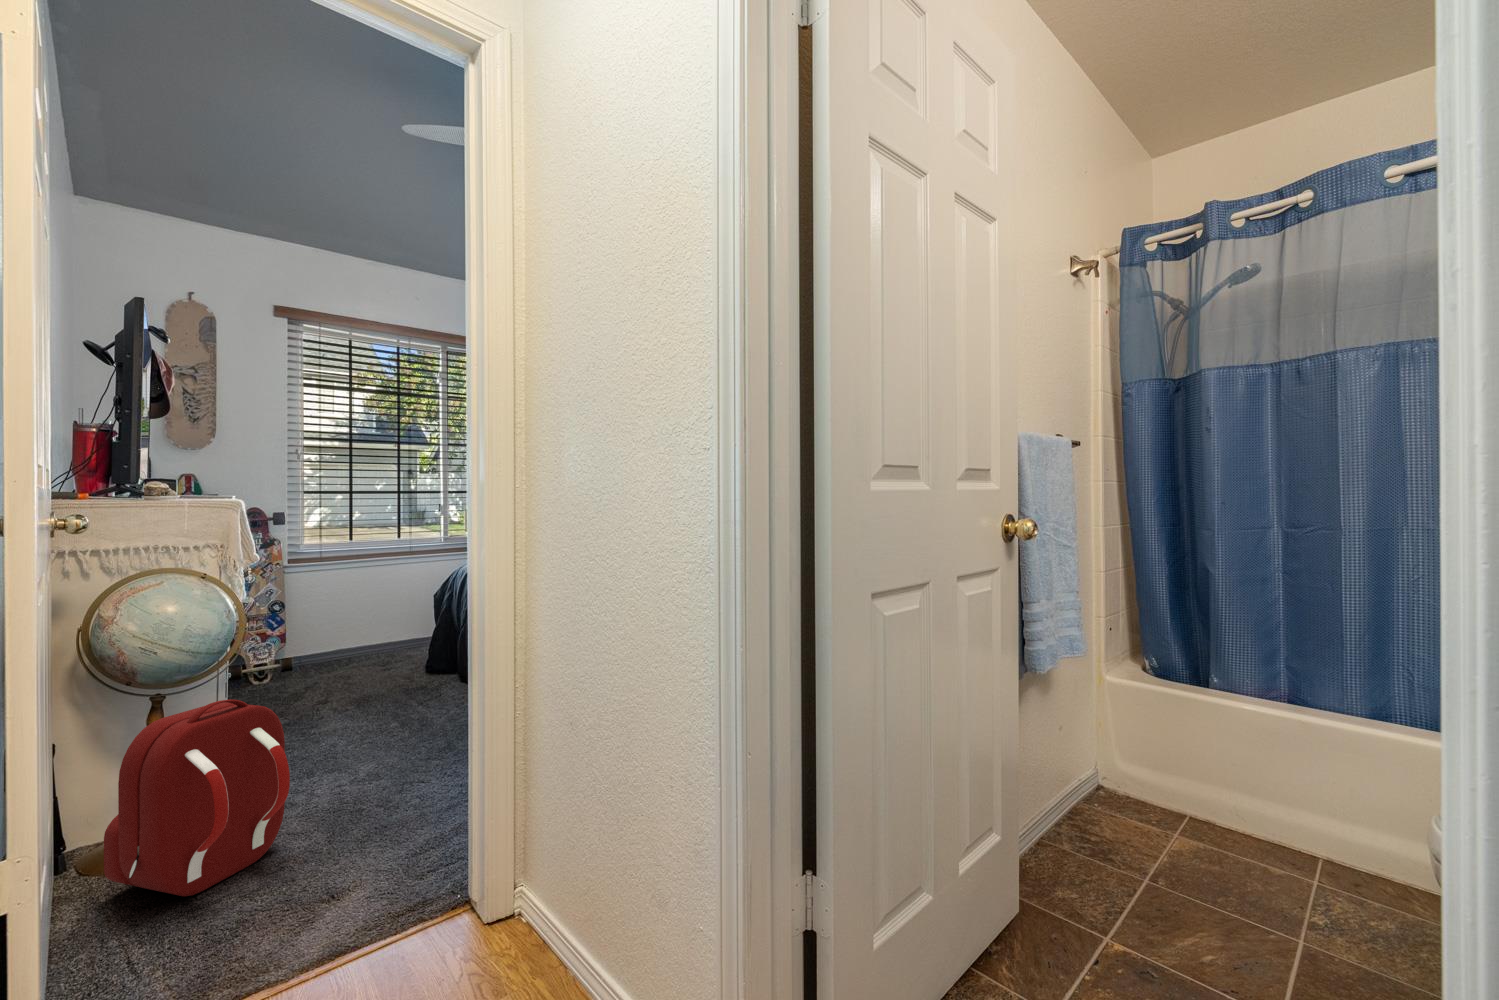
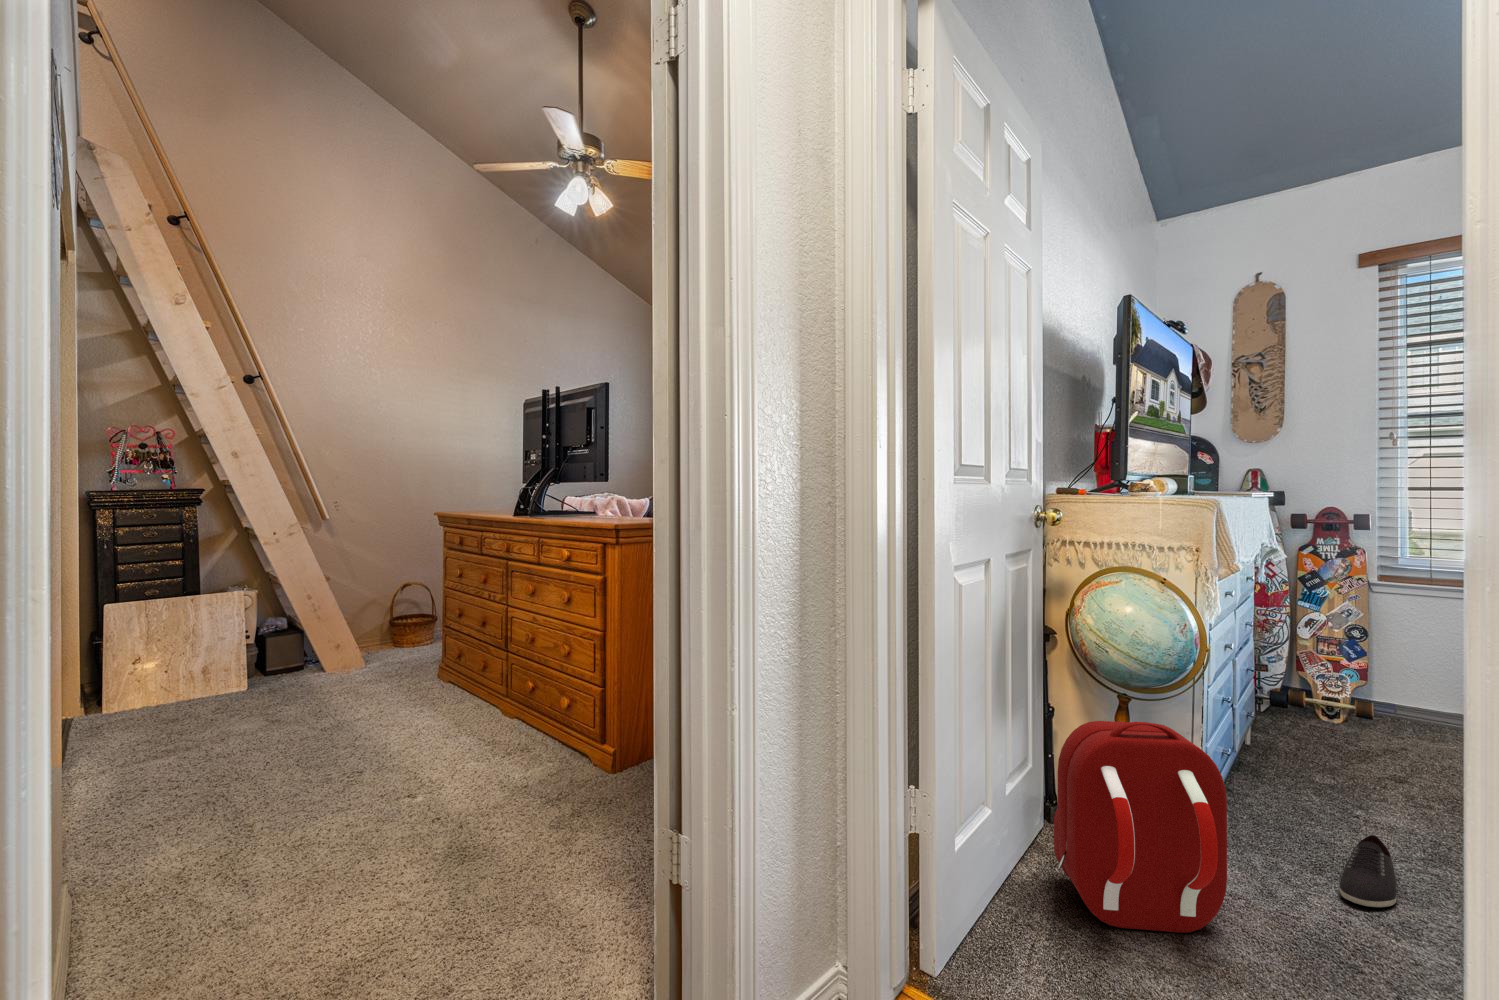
shoe: none [334,737,367,783] -> present [1339,835,1397,907]

